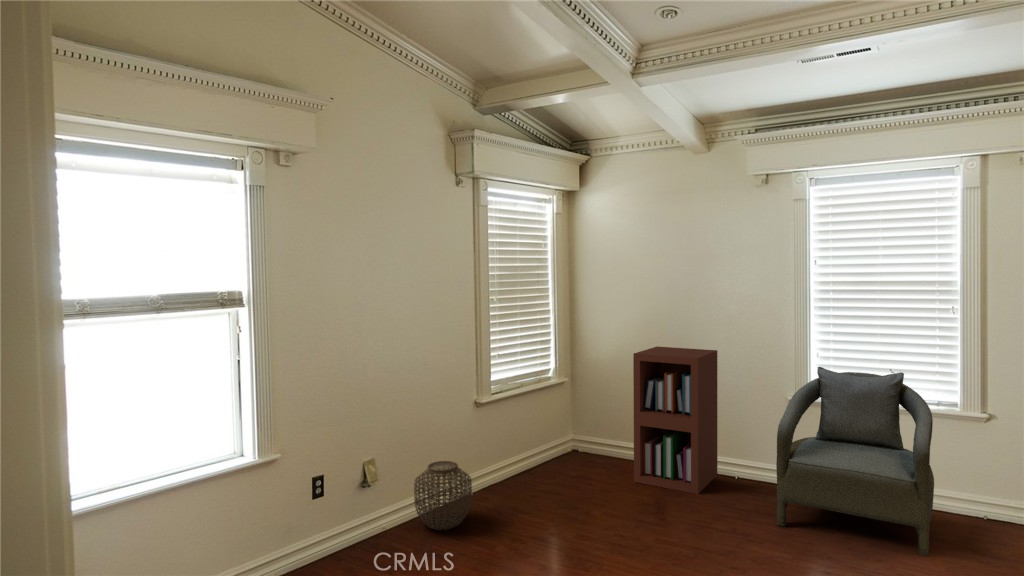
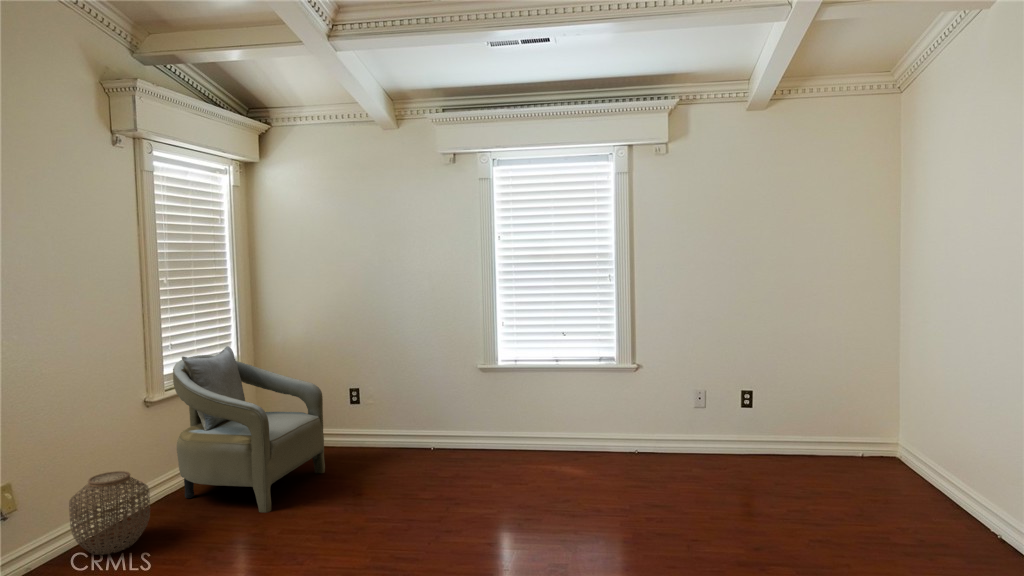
bookshelf: present [633,346,718,494] -> none [330,326,416,468]
armchair: present [776,367,934,557] -> present [173,346,325,513]

